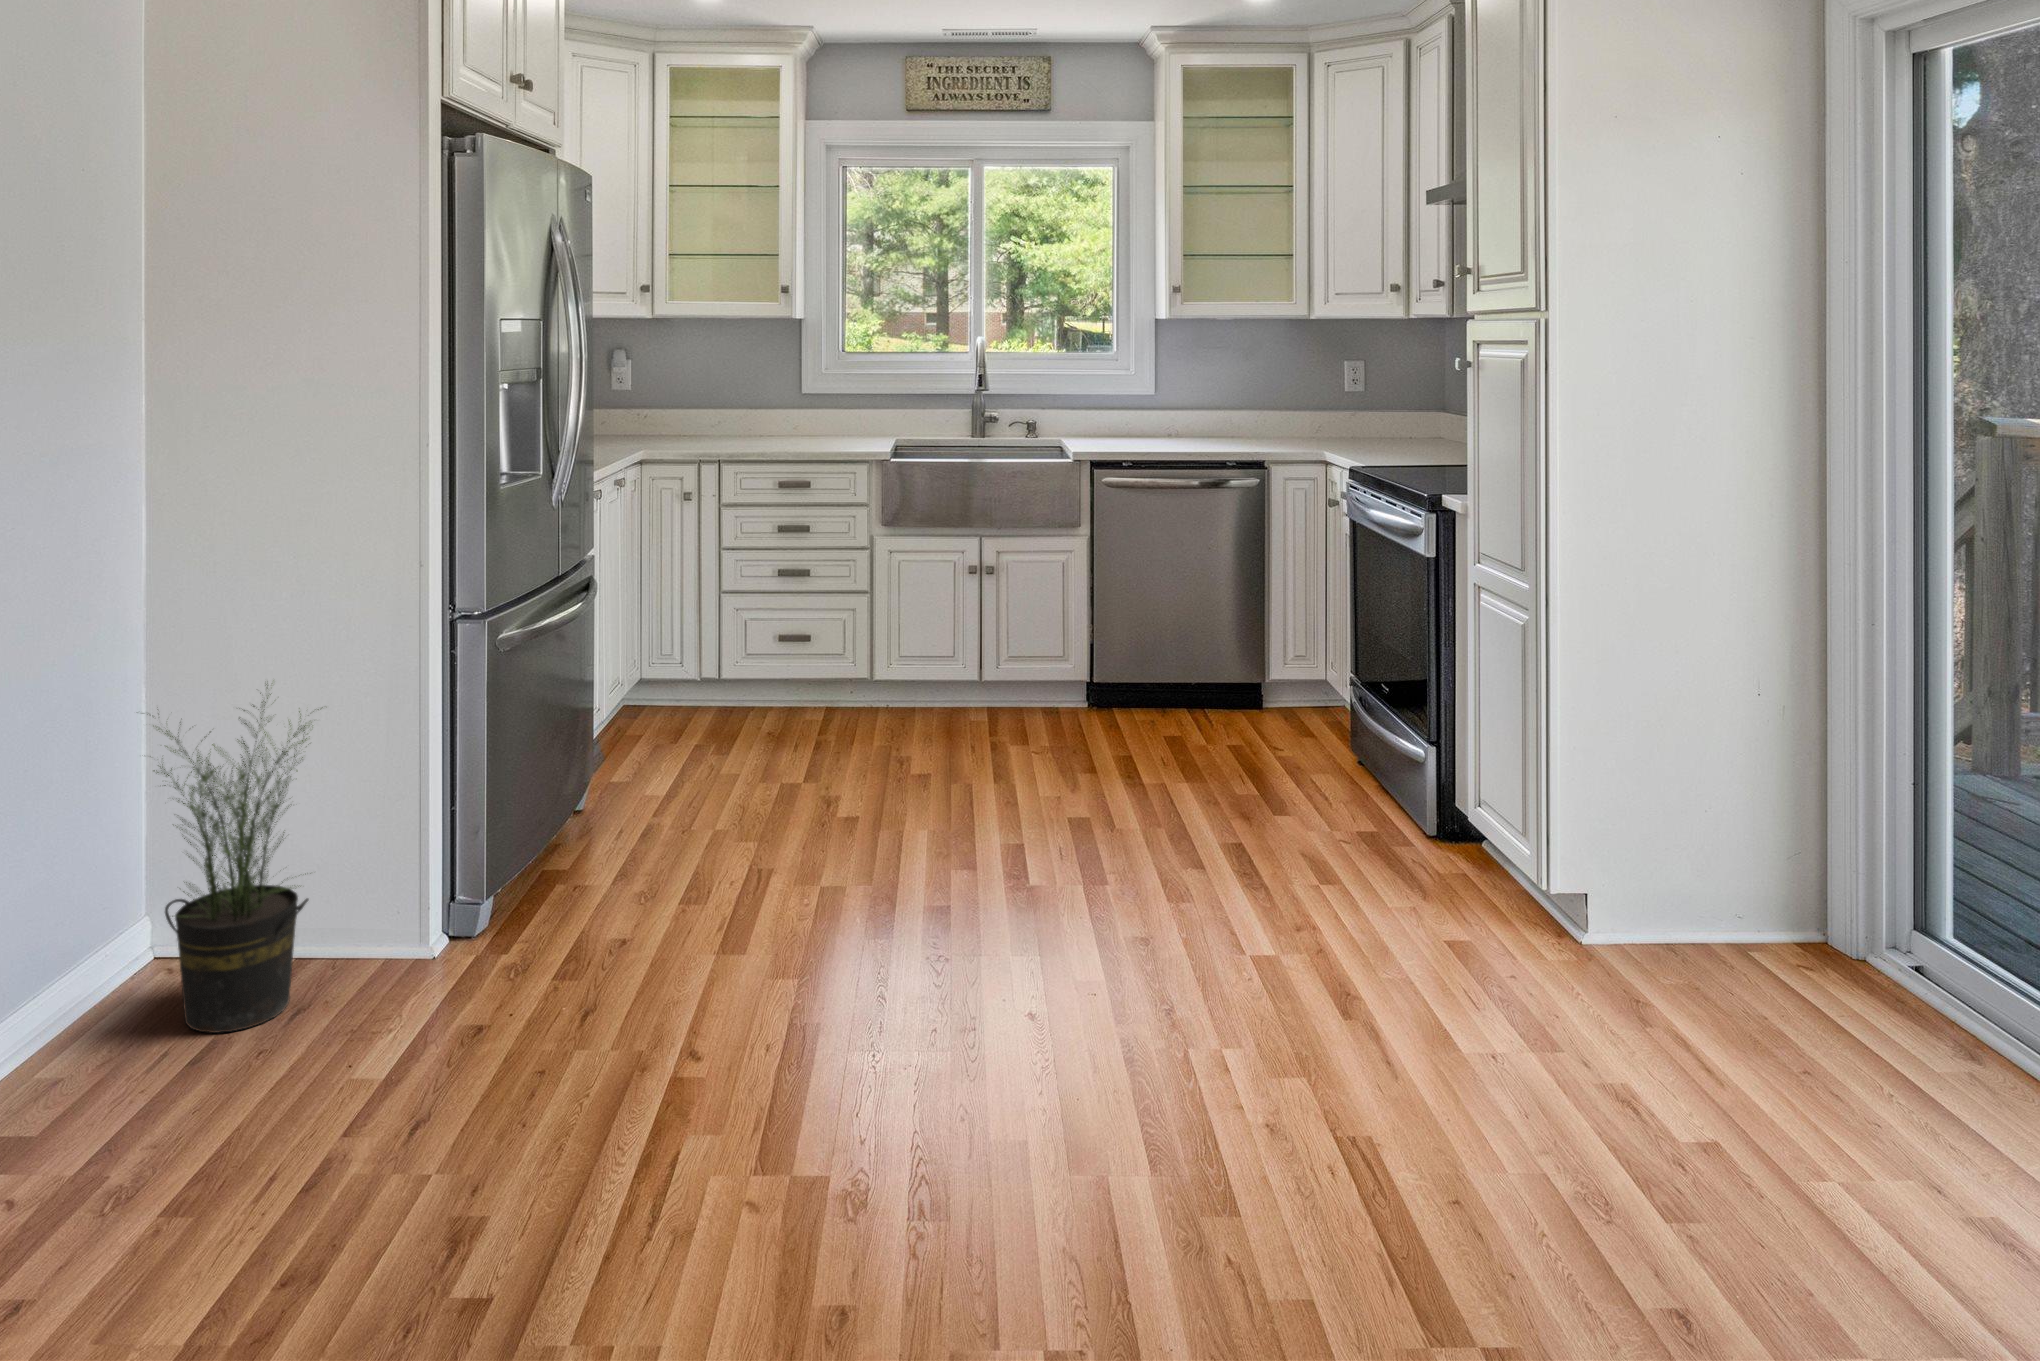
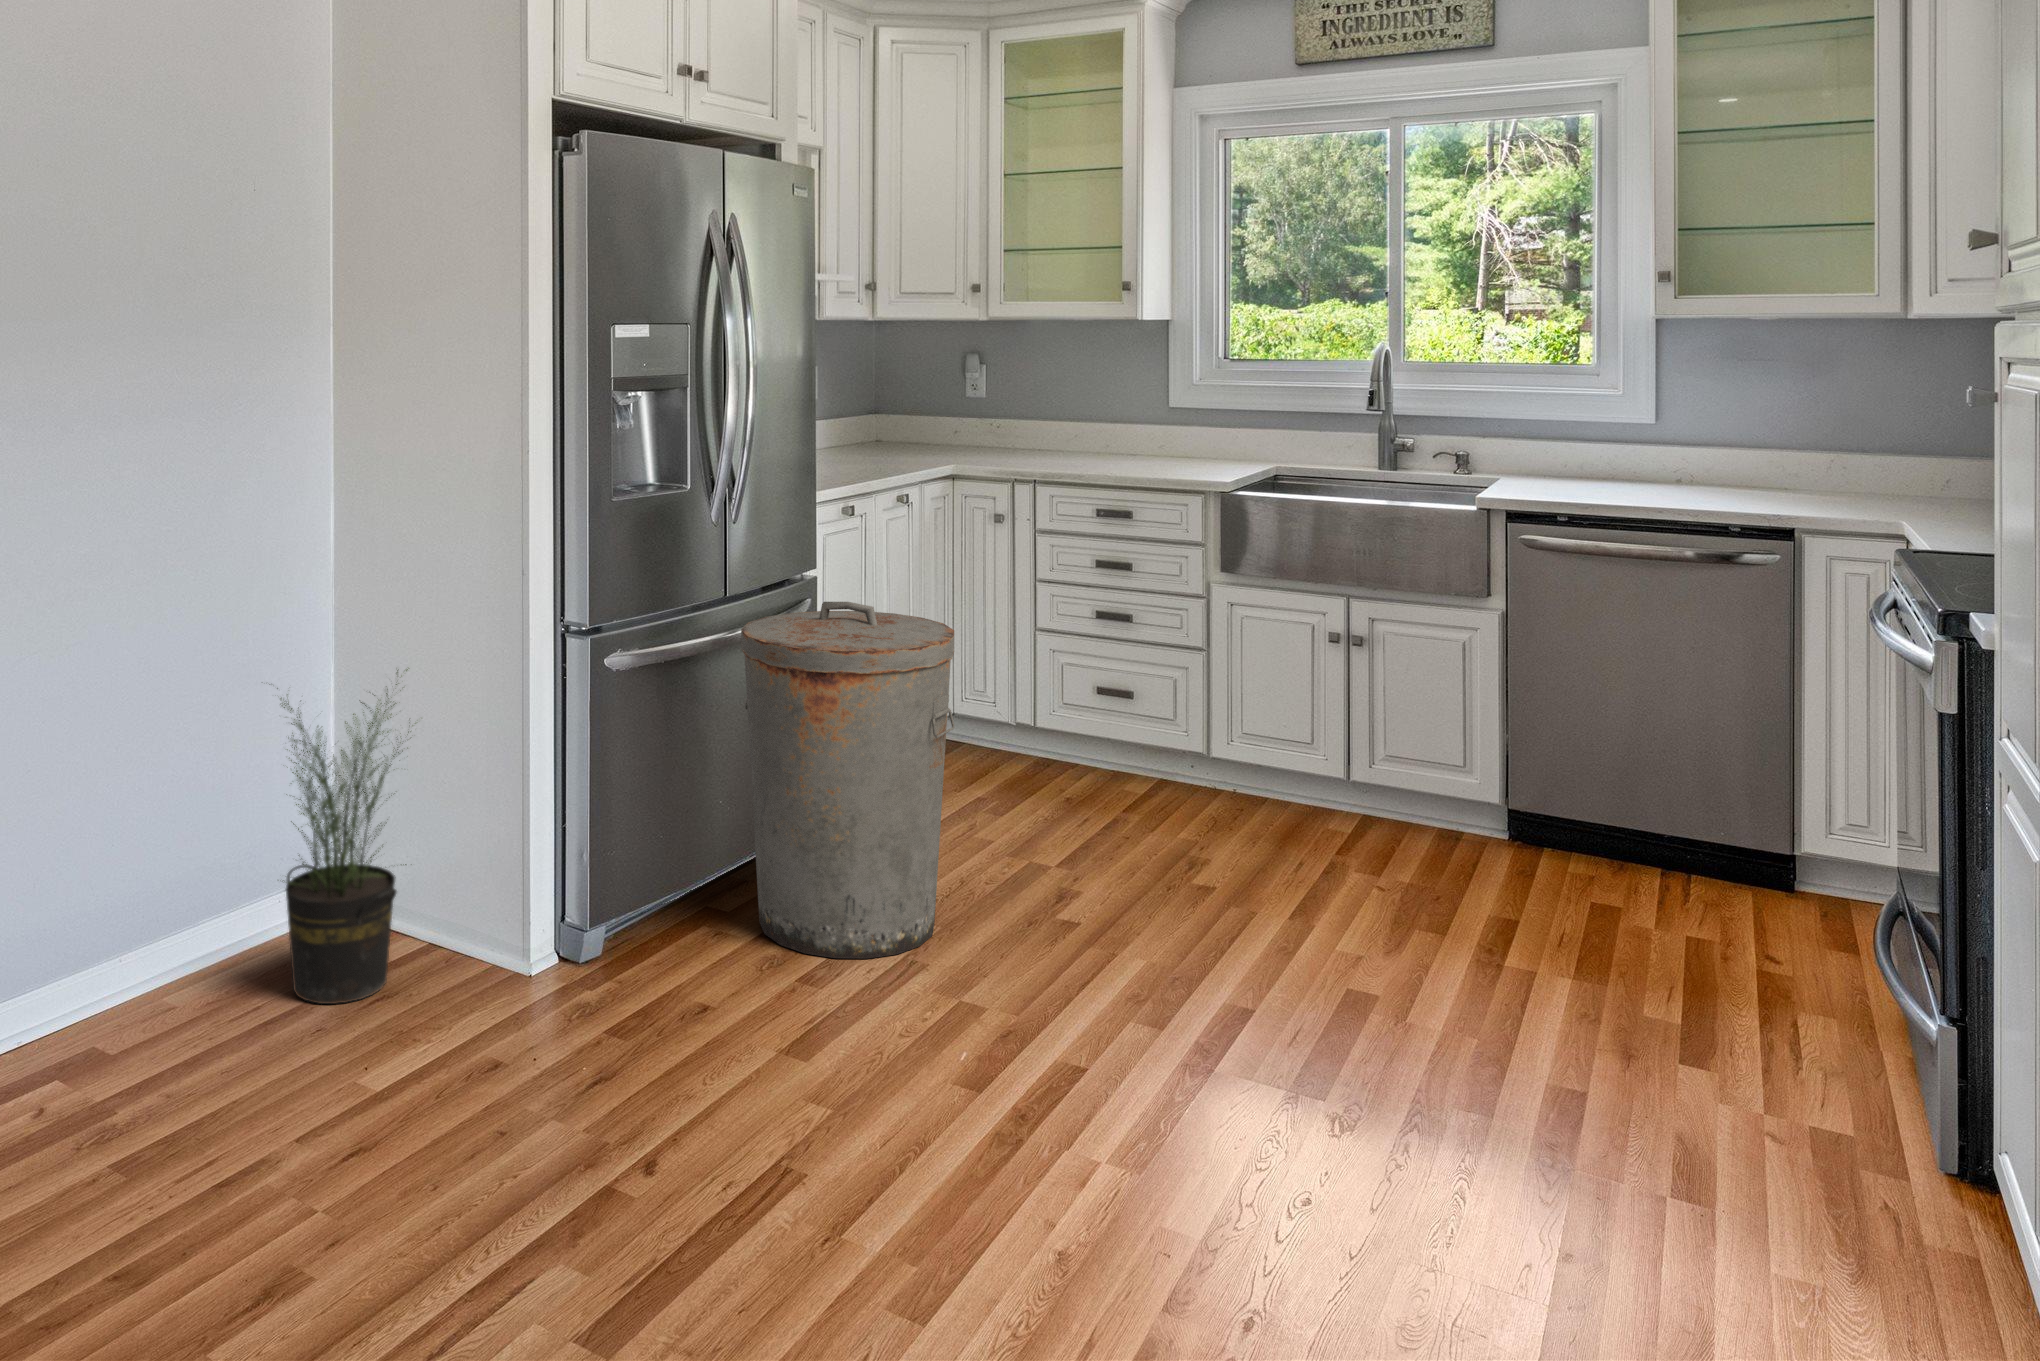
trash can: none [579,571,774,882] -> present [741,602,955,959]

